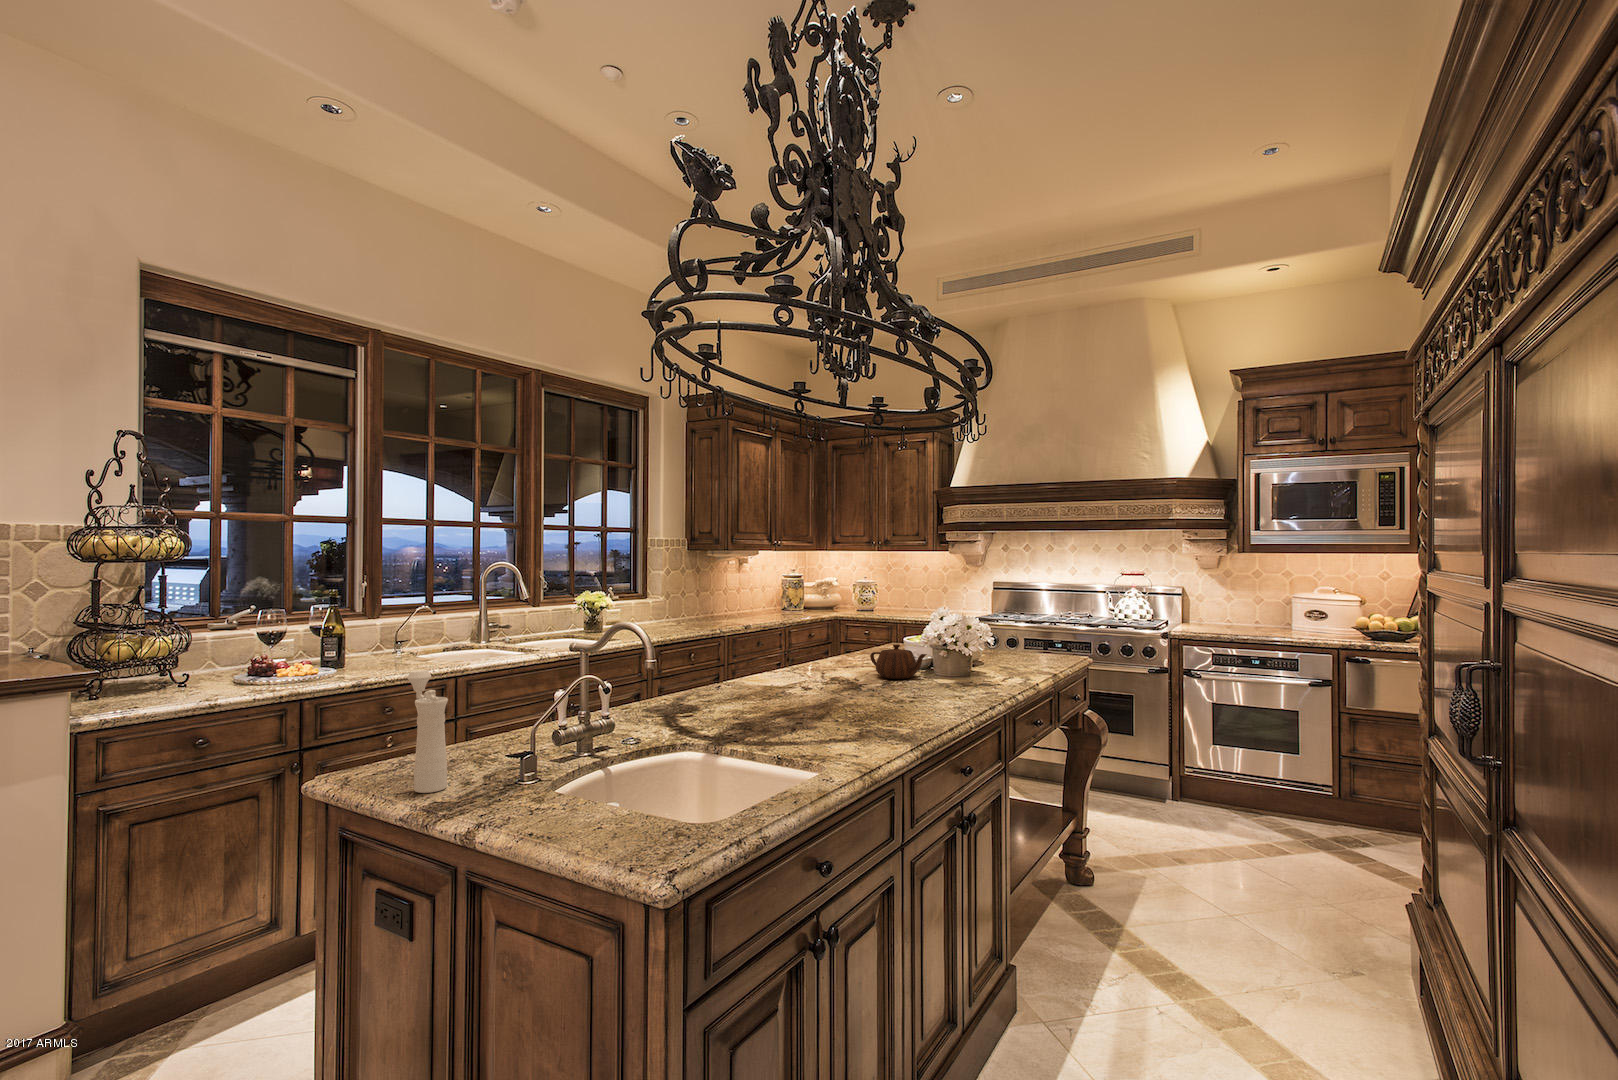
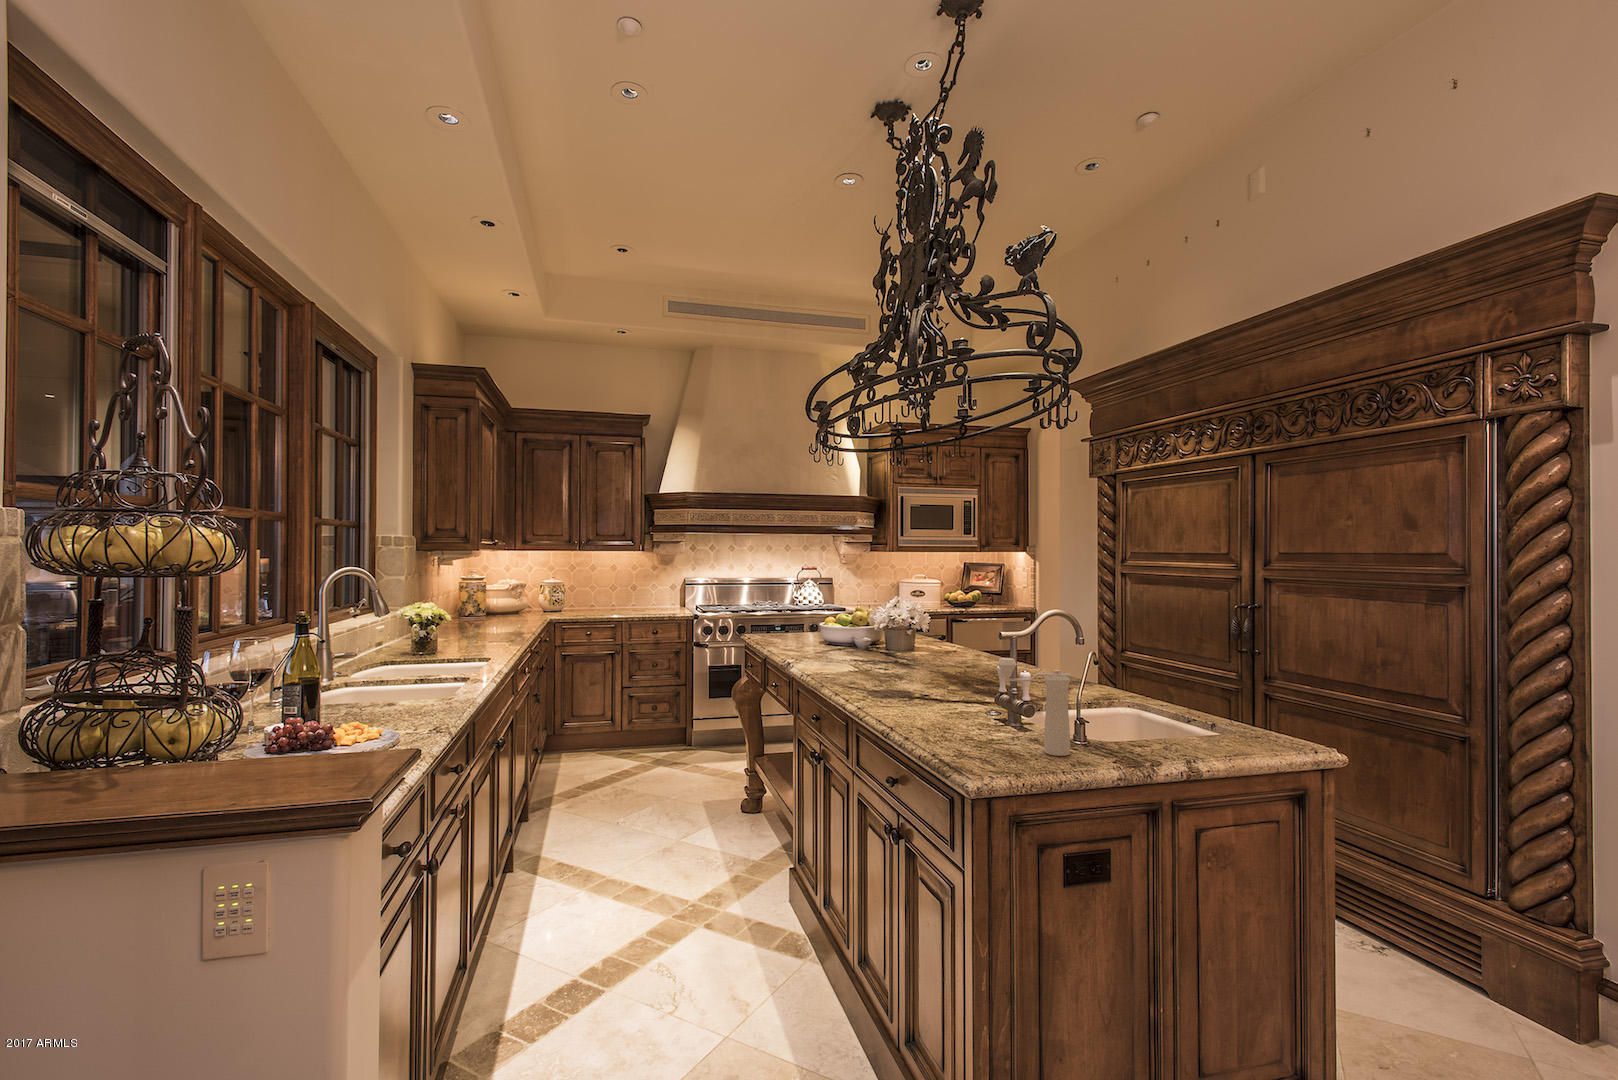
teapot: present [870,644,927,679] -> none [863,626,916,653]

